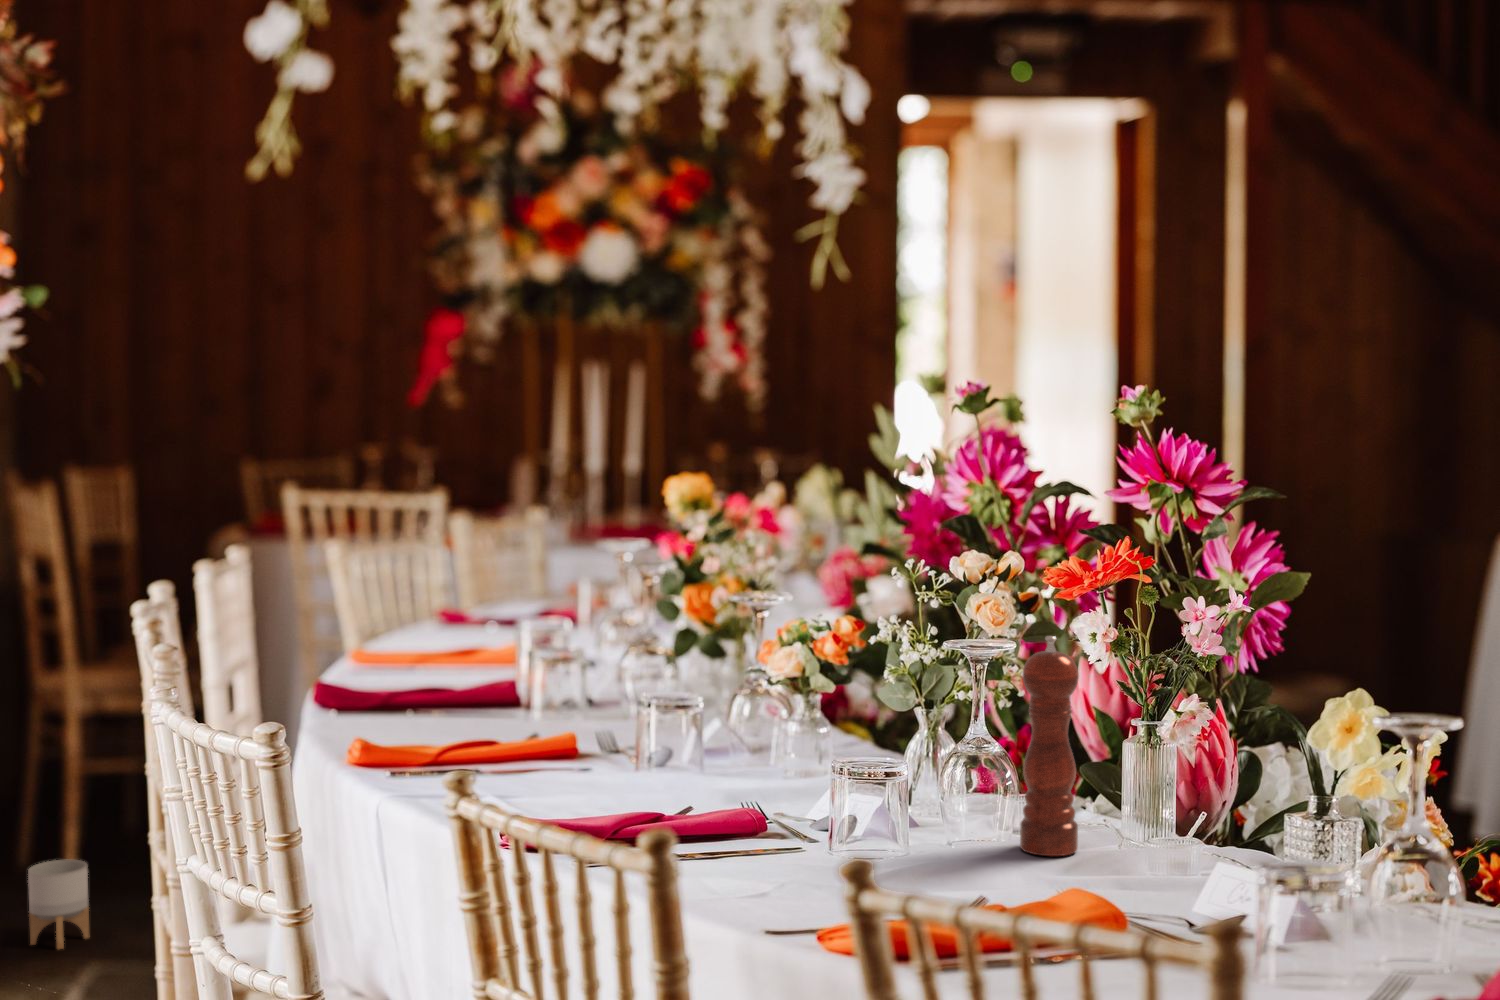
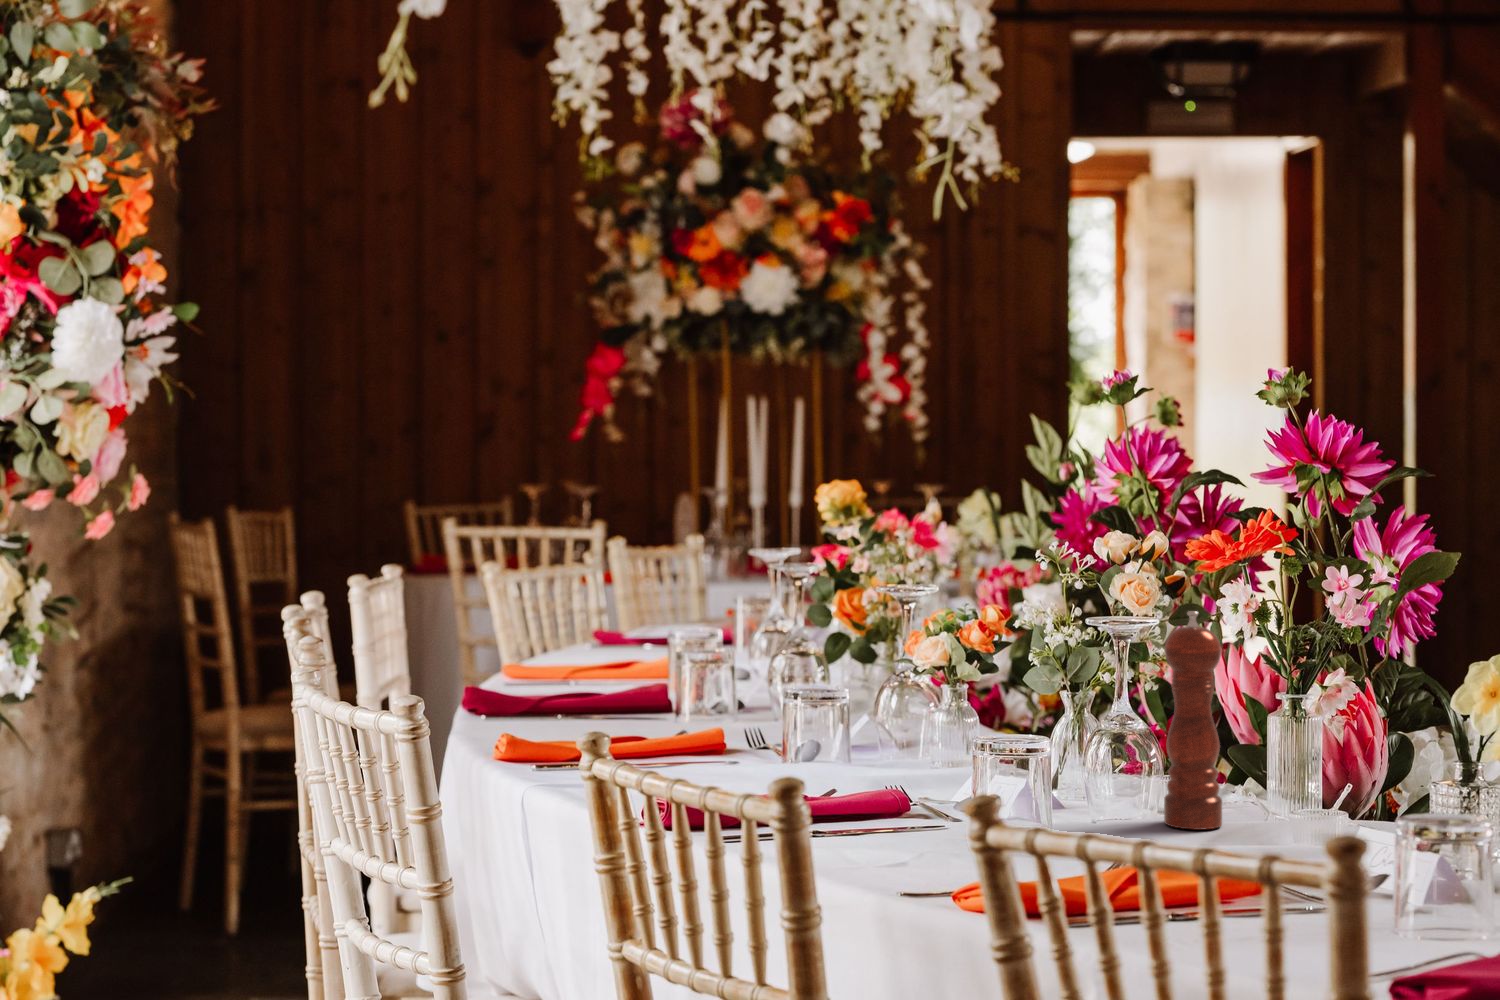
planter: present [28,860,90,949] -> none [194,884,252,973]

